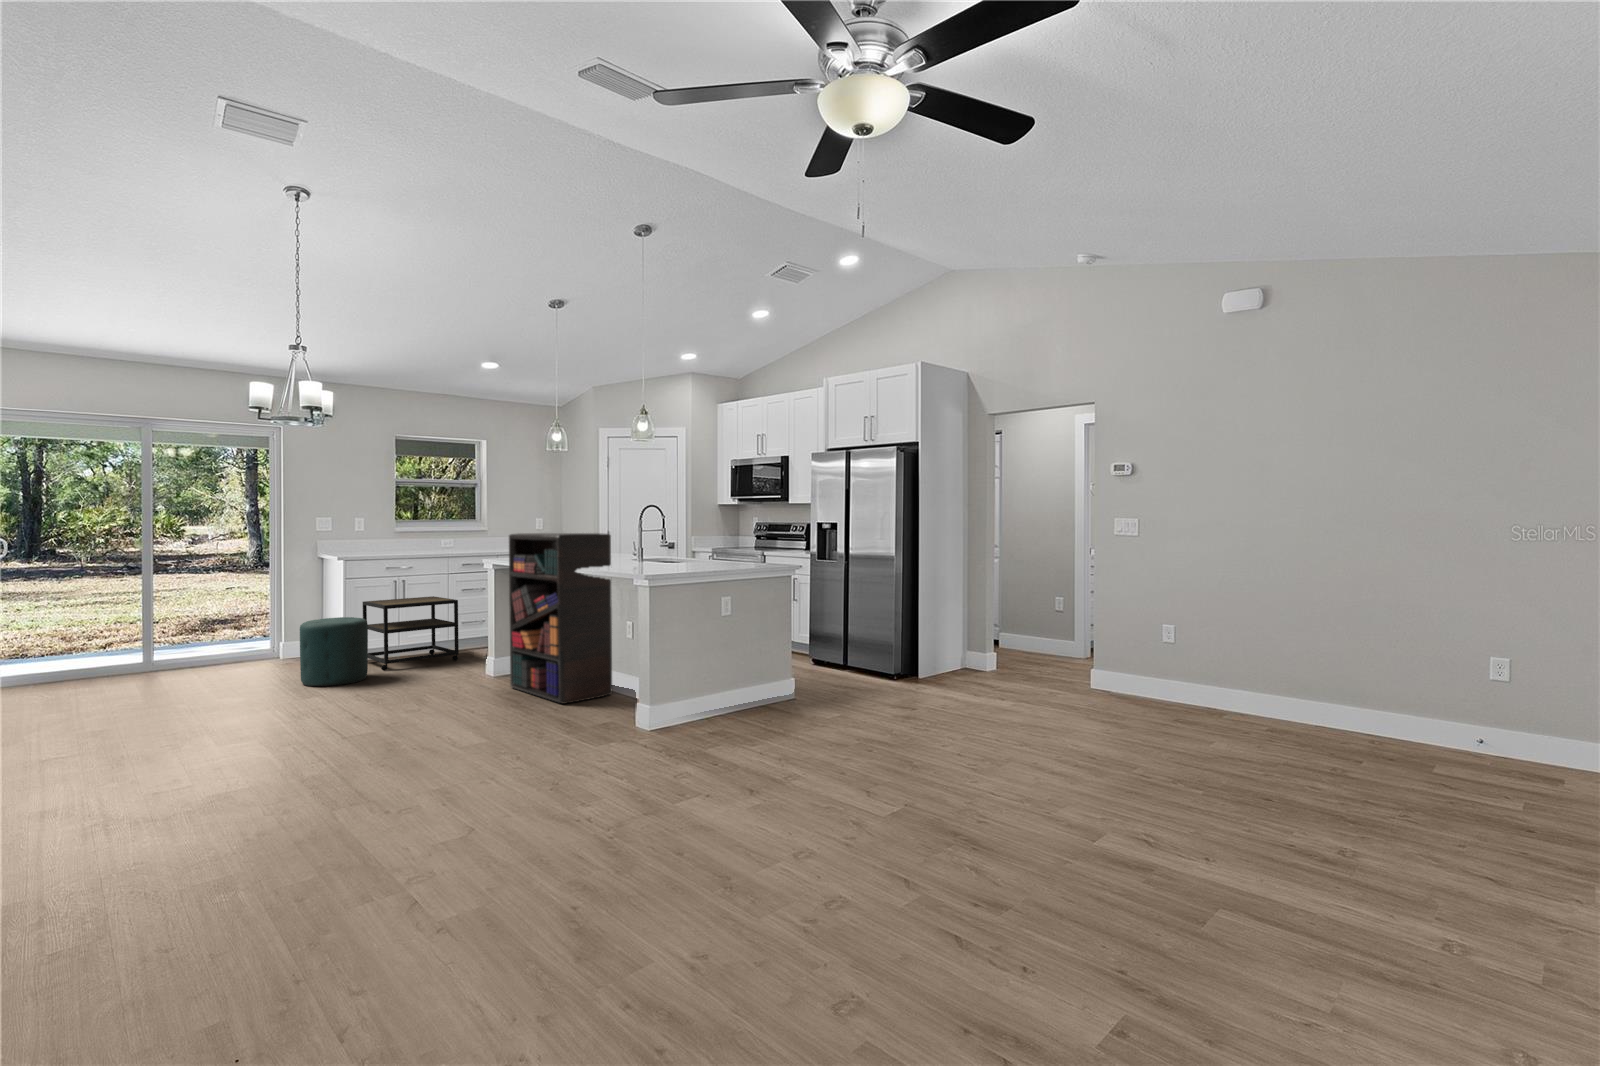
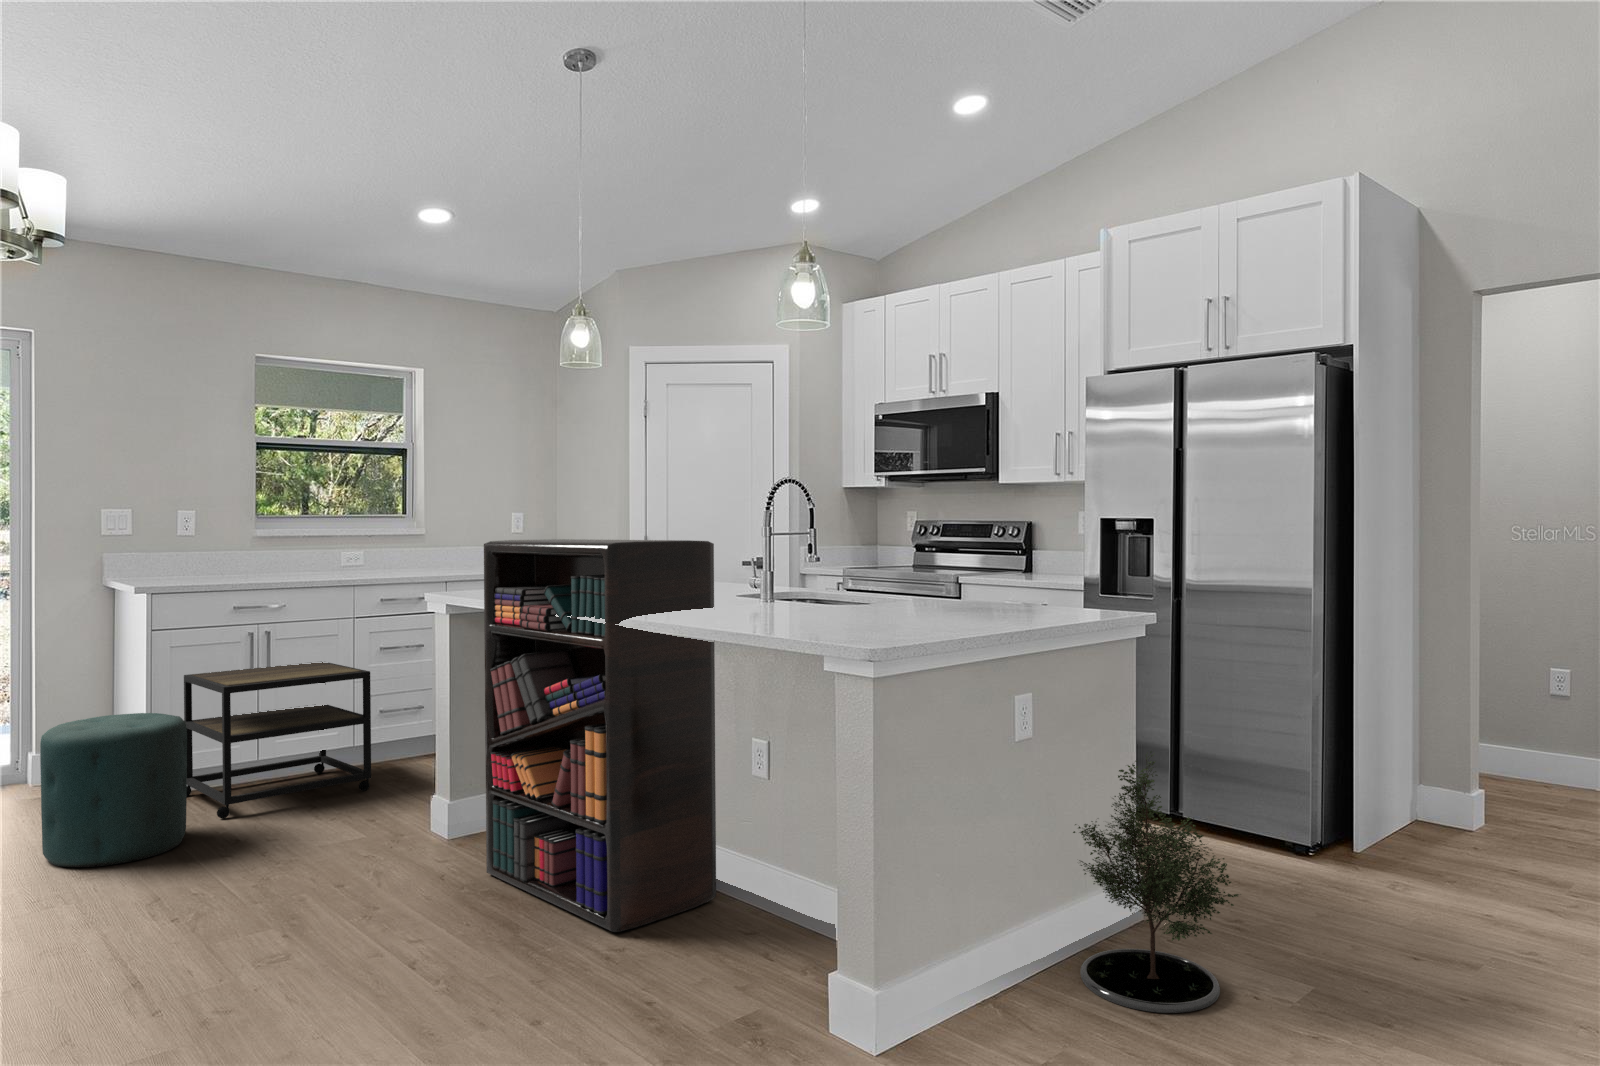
potted tree: none [749,619,809,723] -> present [1073,752,1239,1013]

